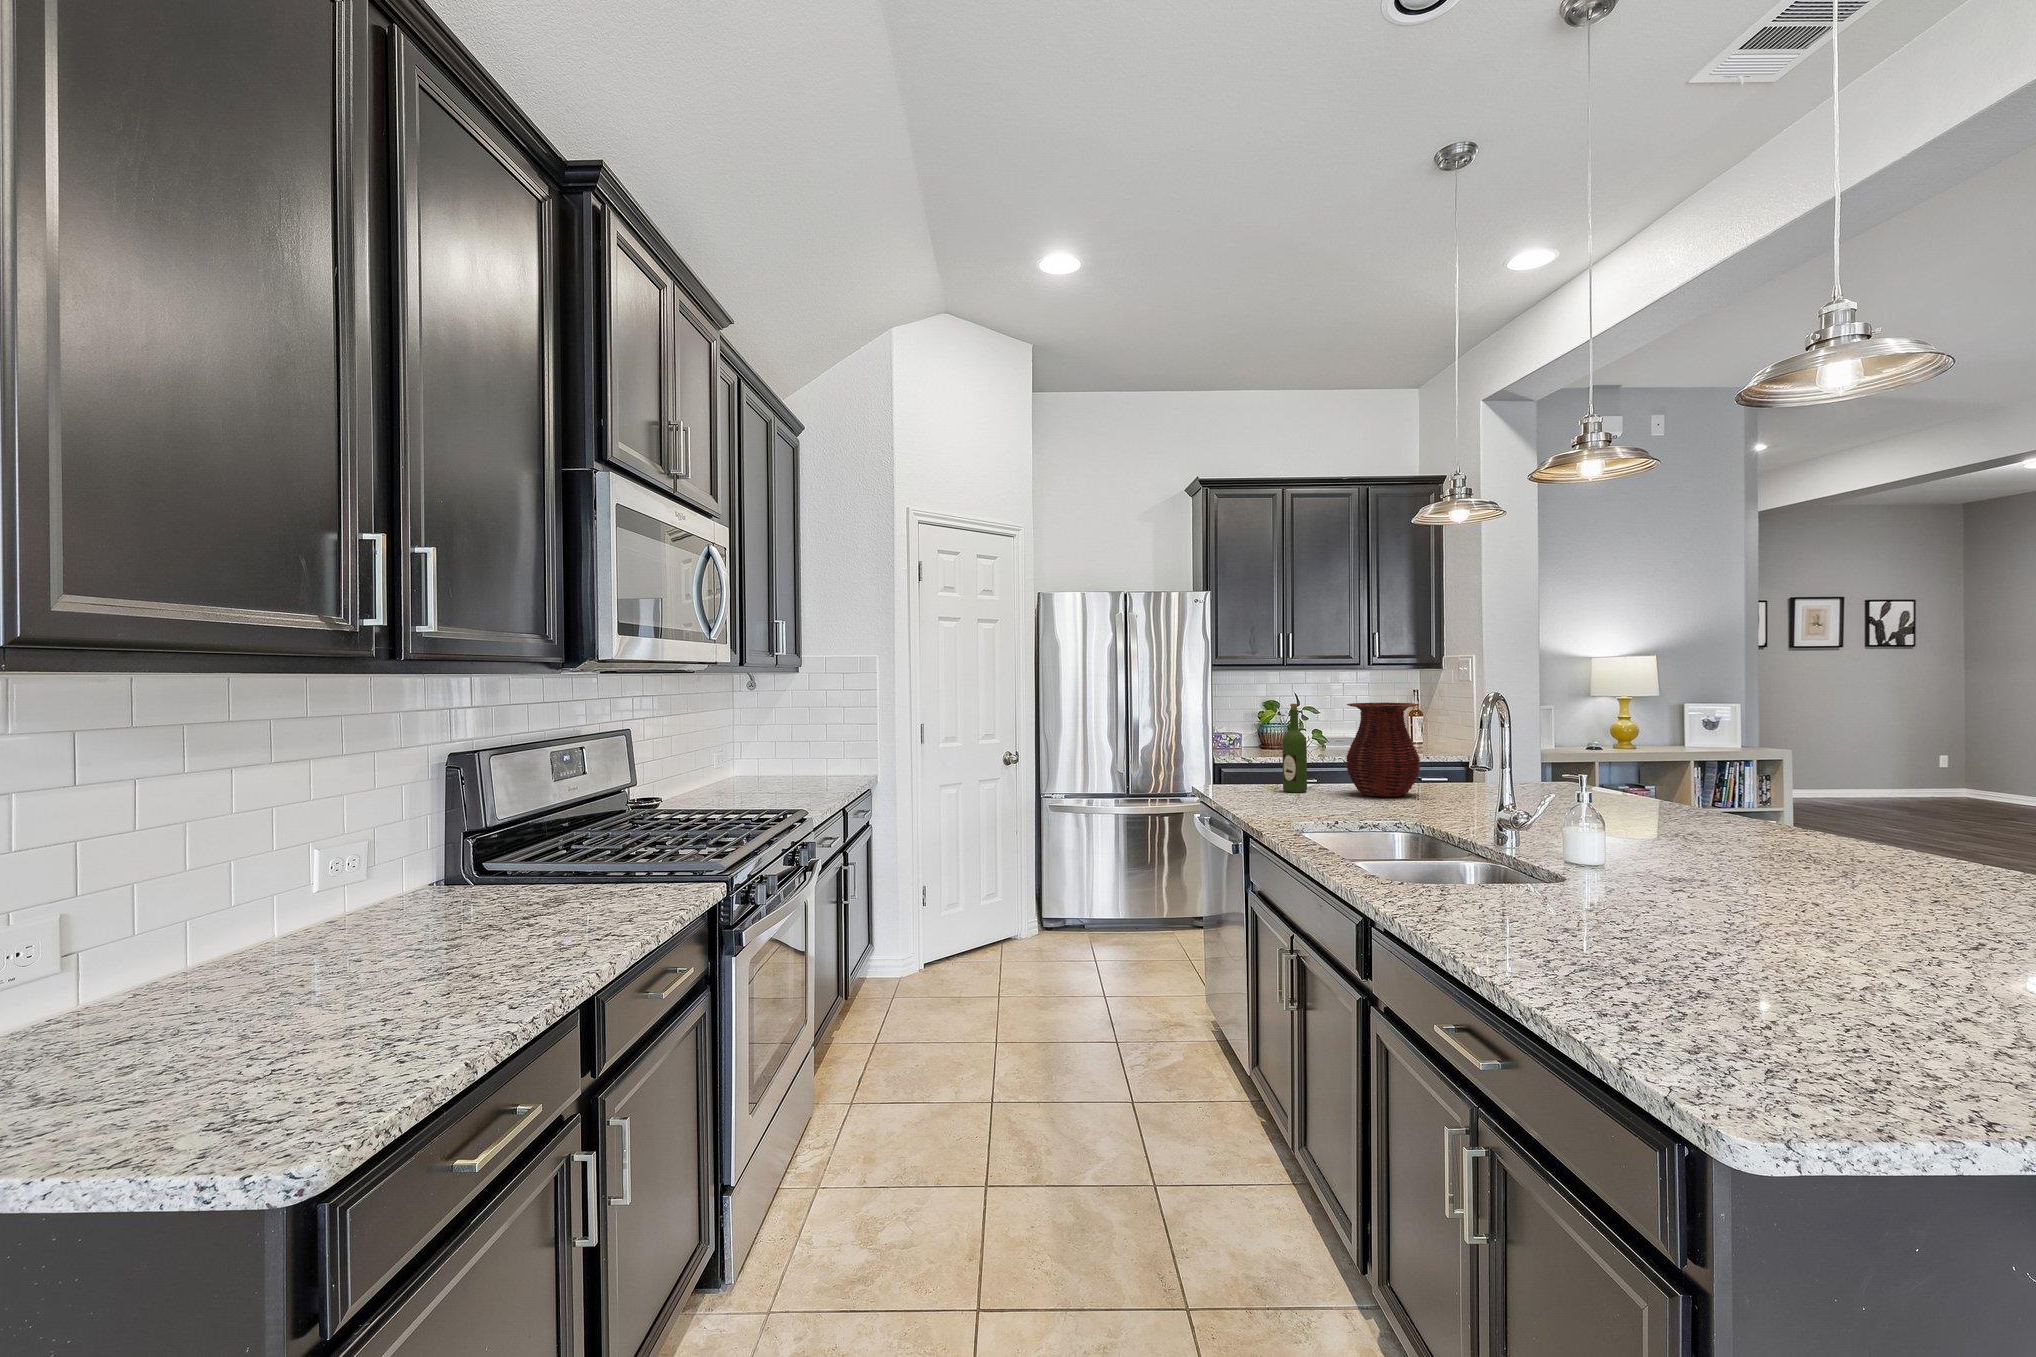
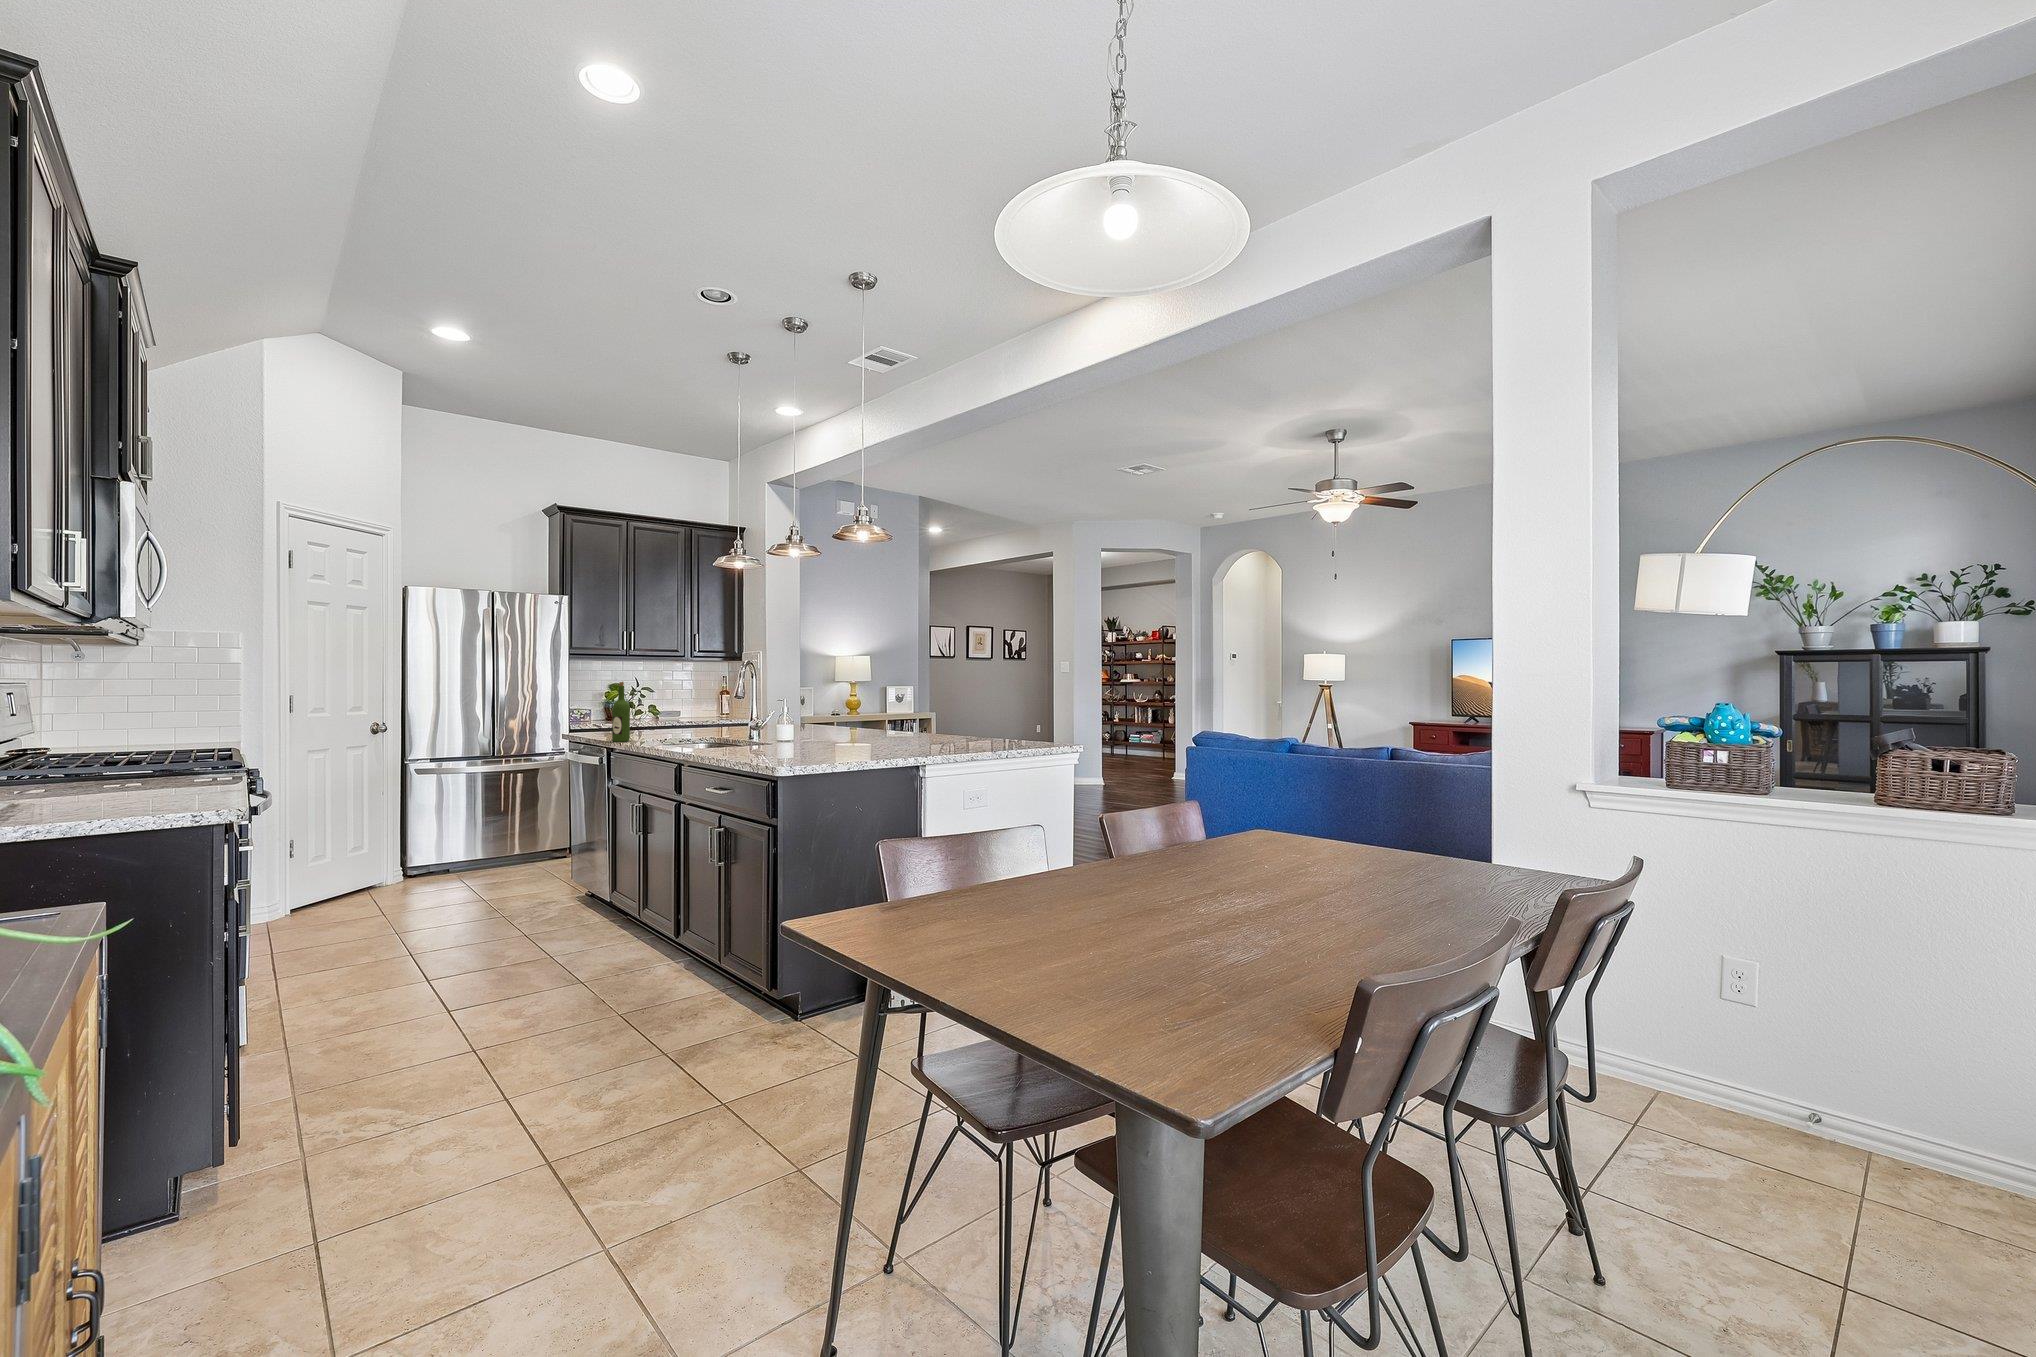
vase: present [1346,703,1420,796] -> none [656,682,705,742]

